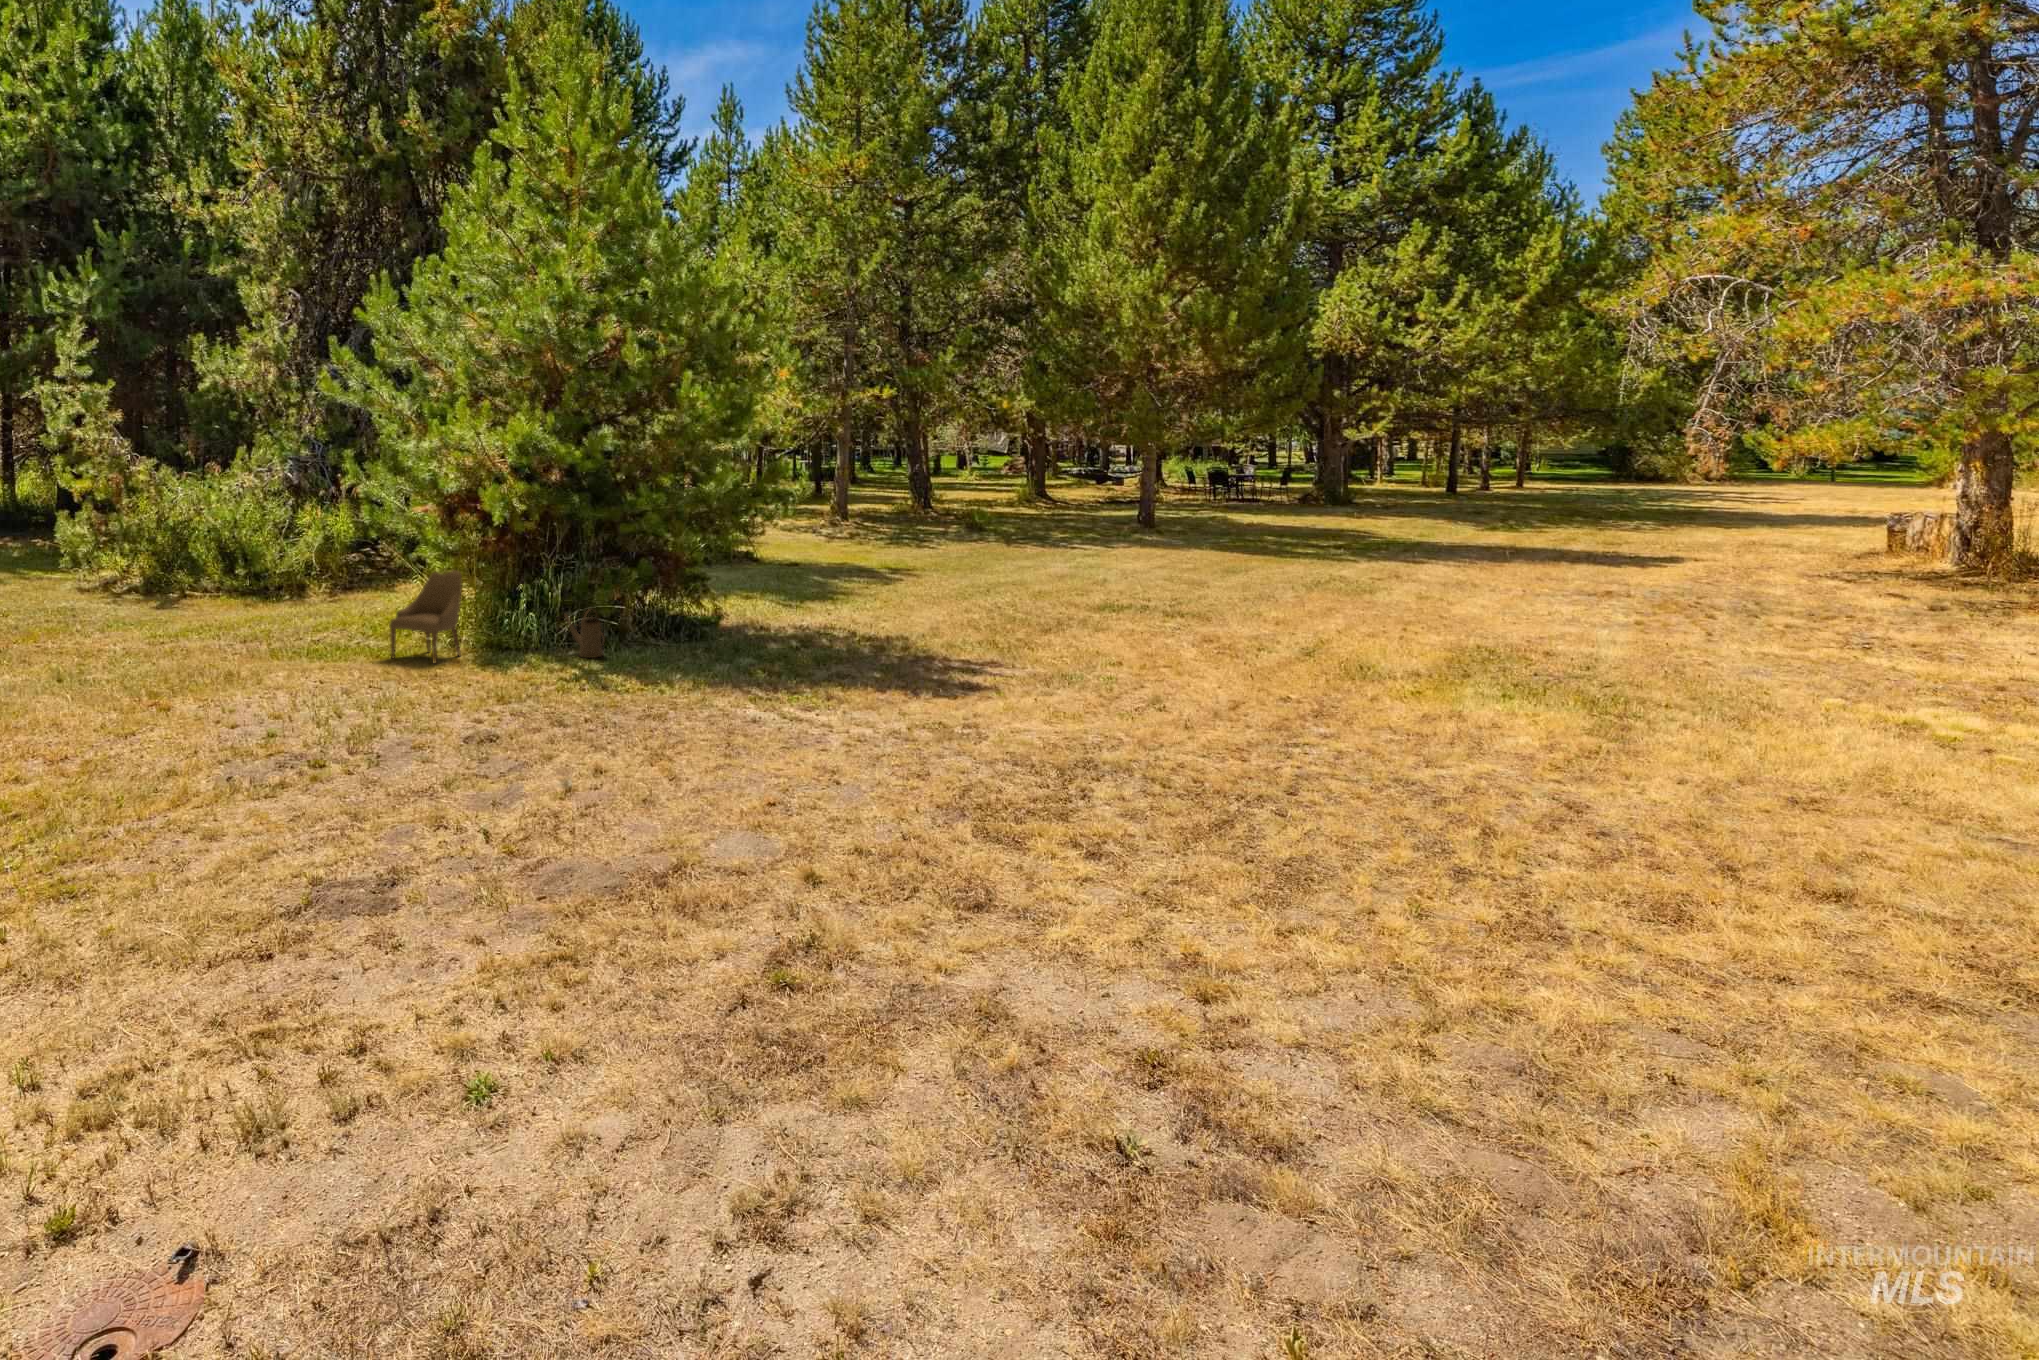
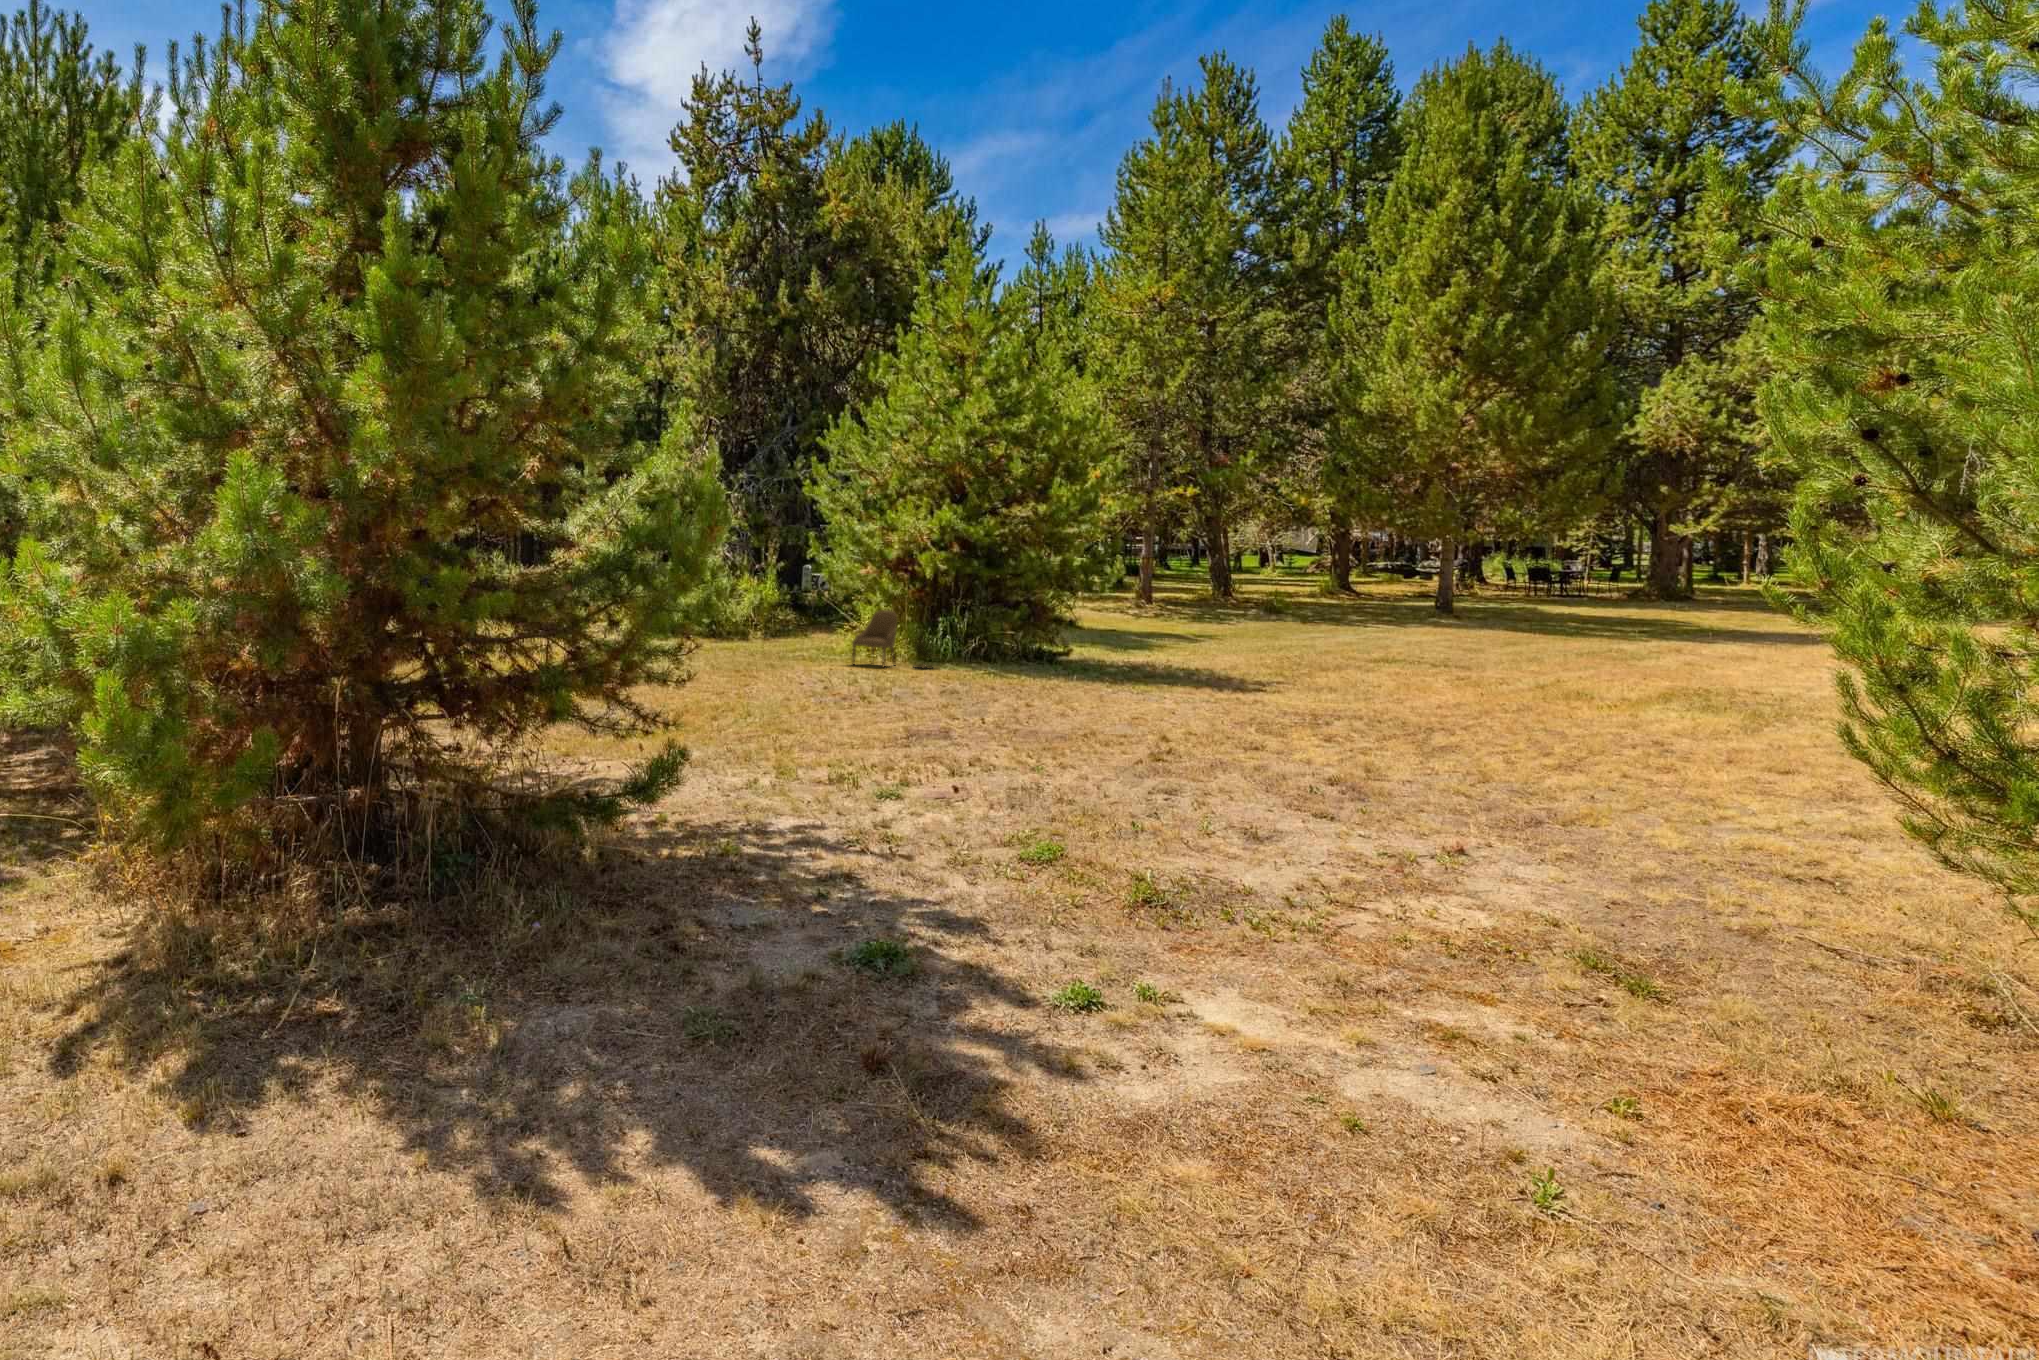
potted tree: none [482,601,519,662] -> present [914,632,934,668]
watering can: present [565,613,604,658] -> none [962,638,992,669]

